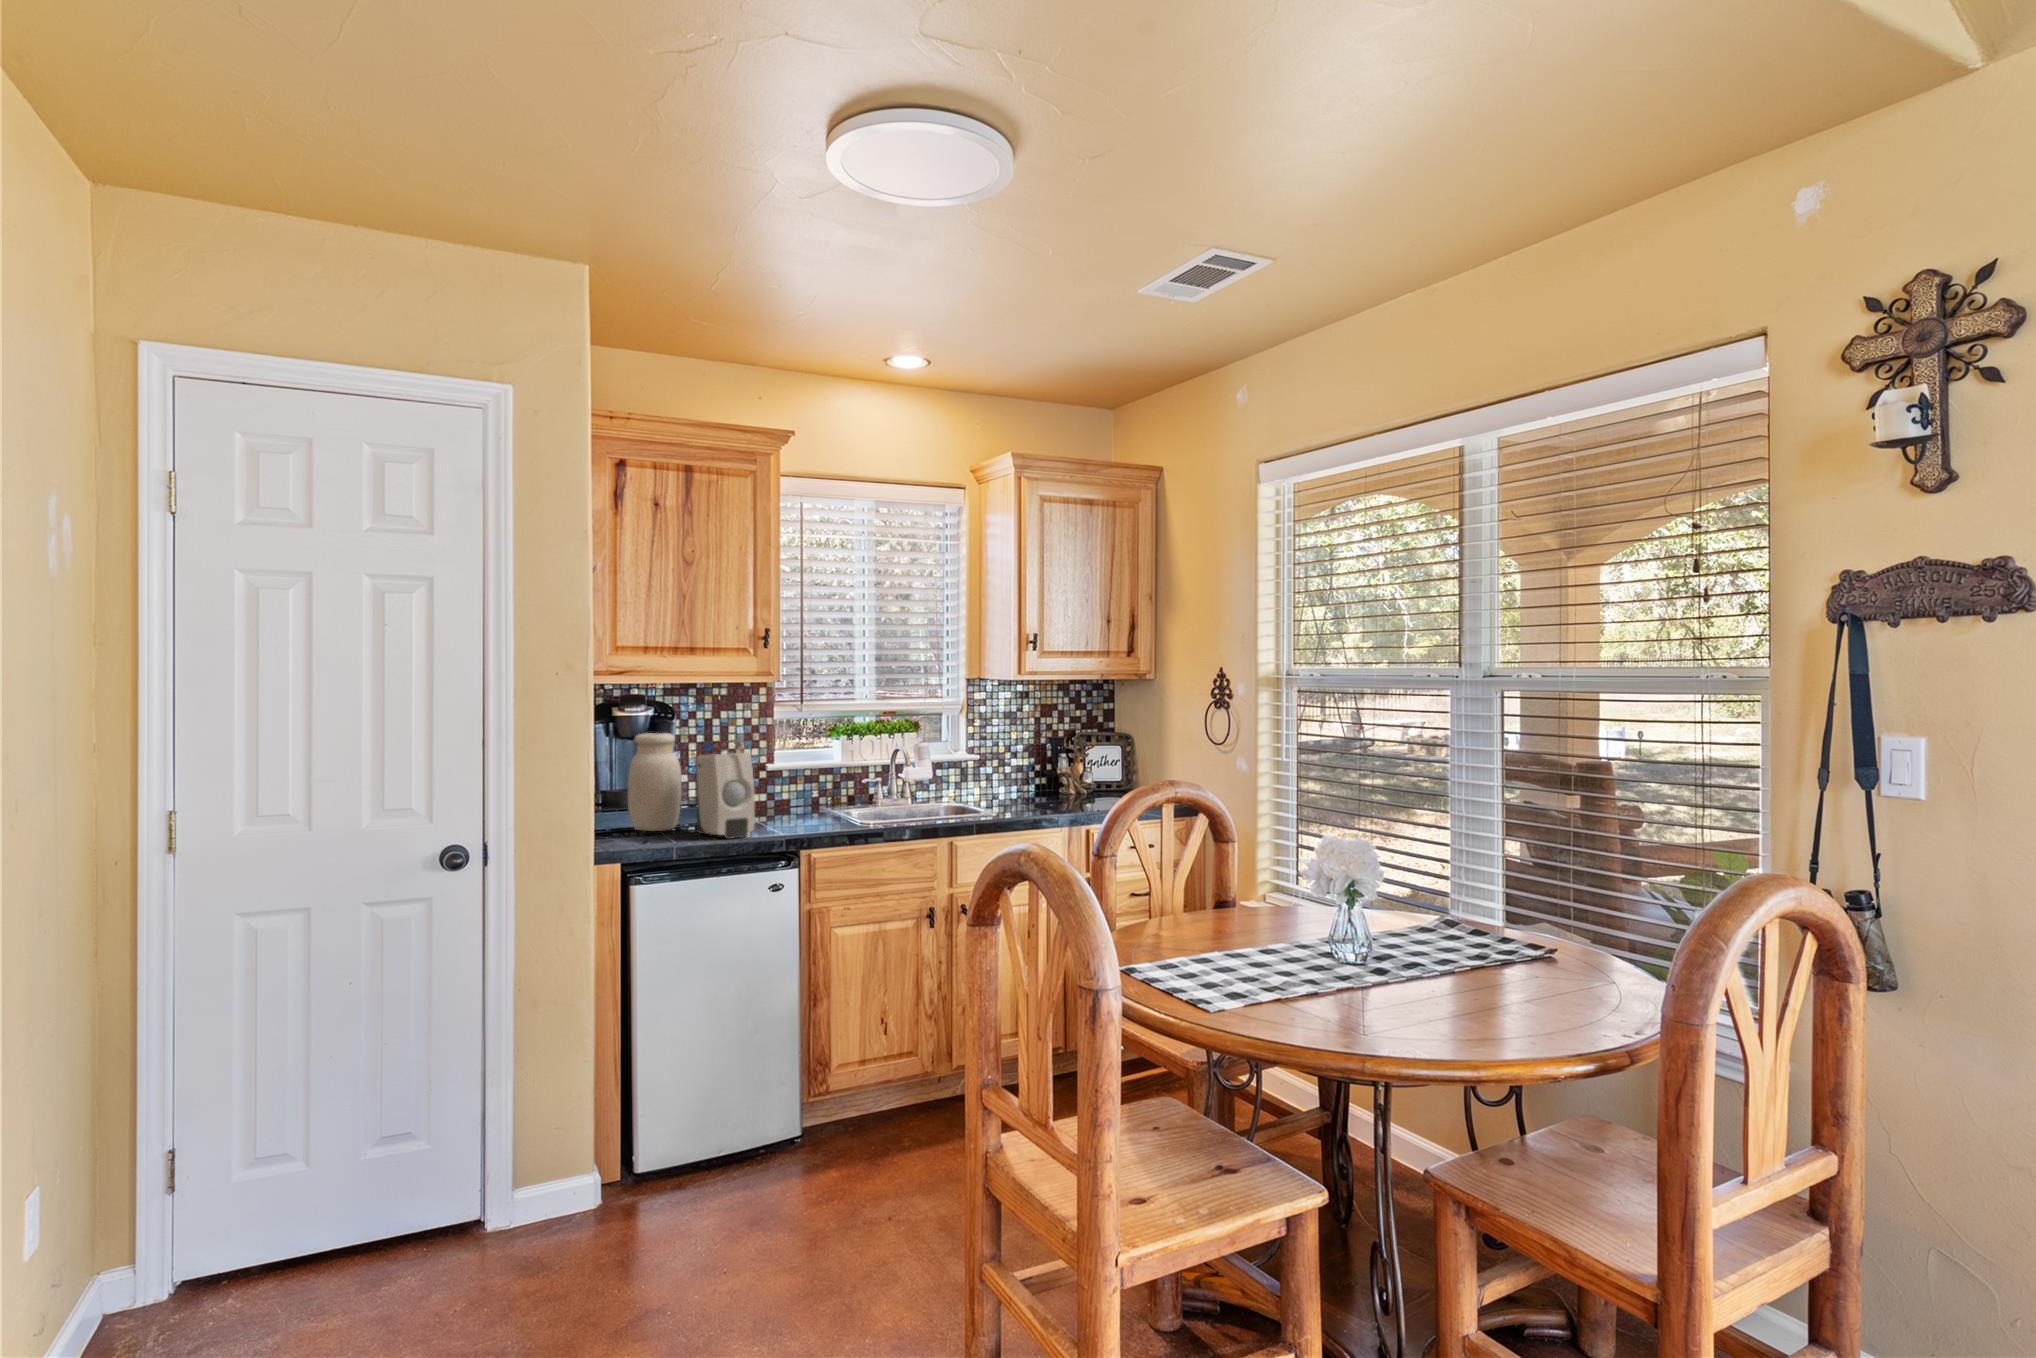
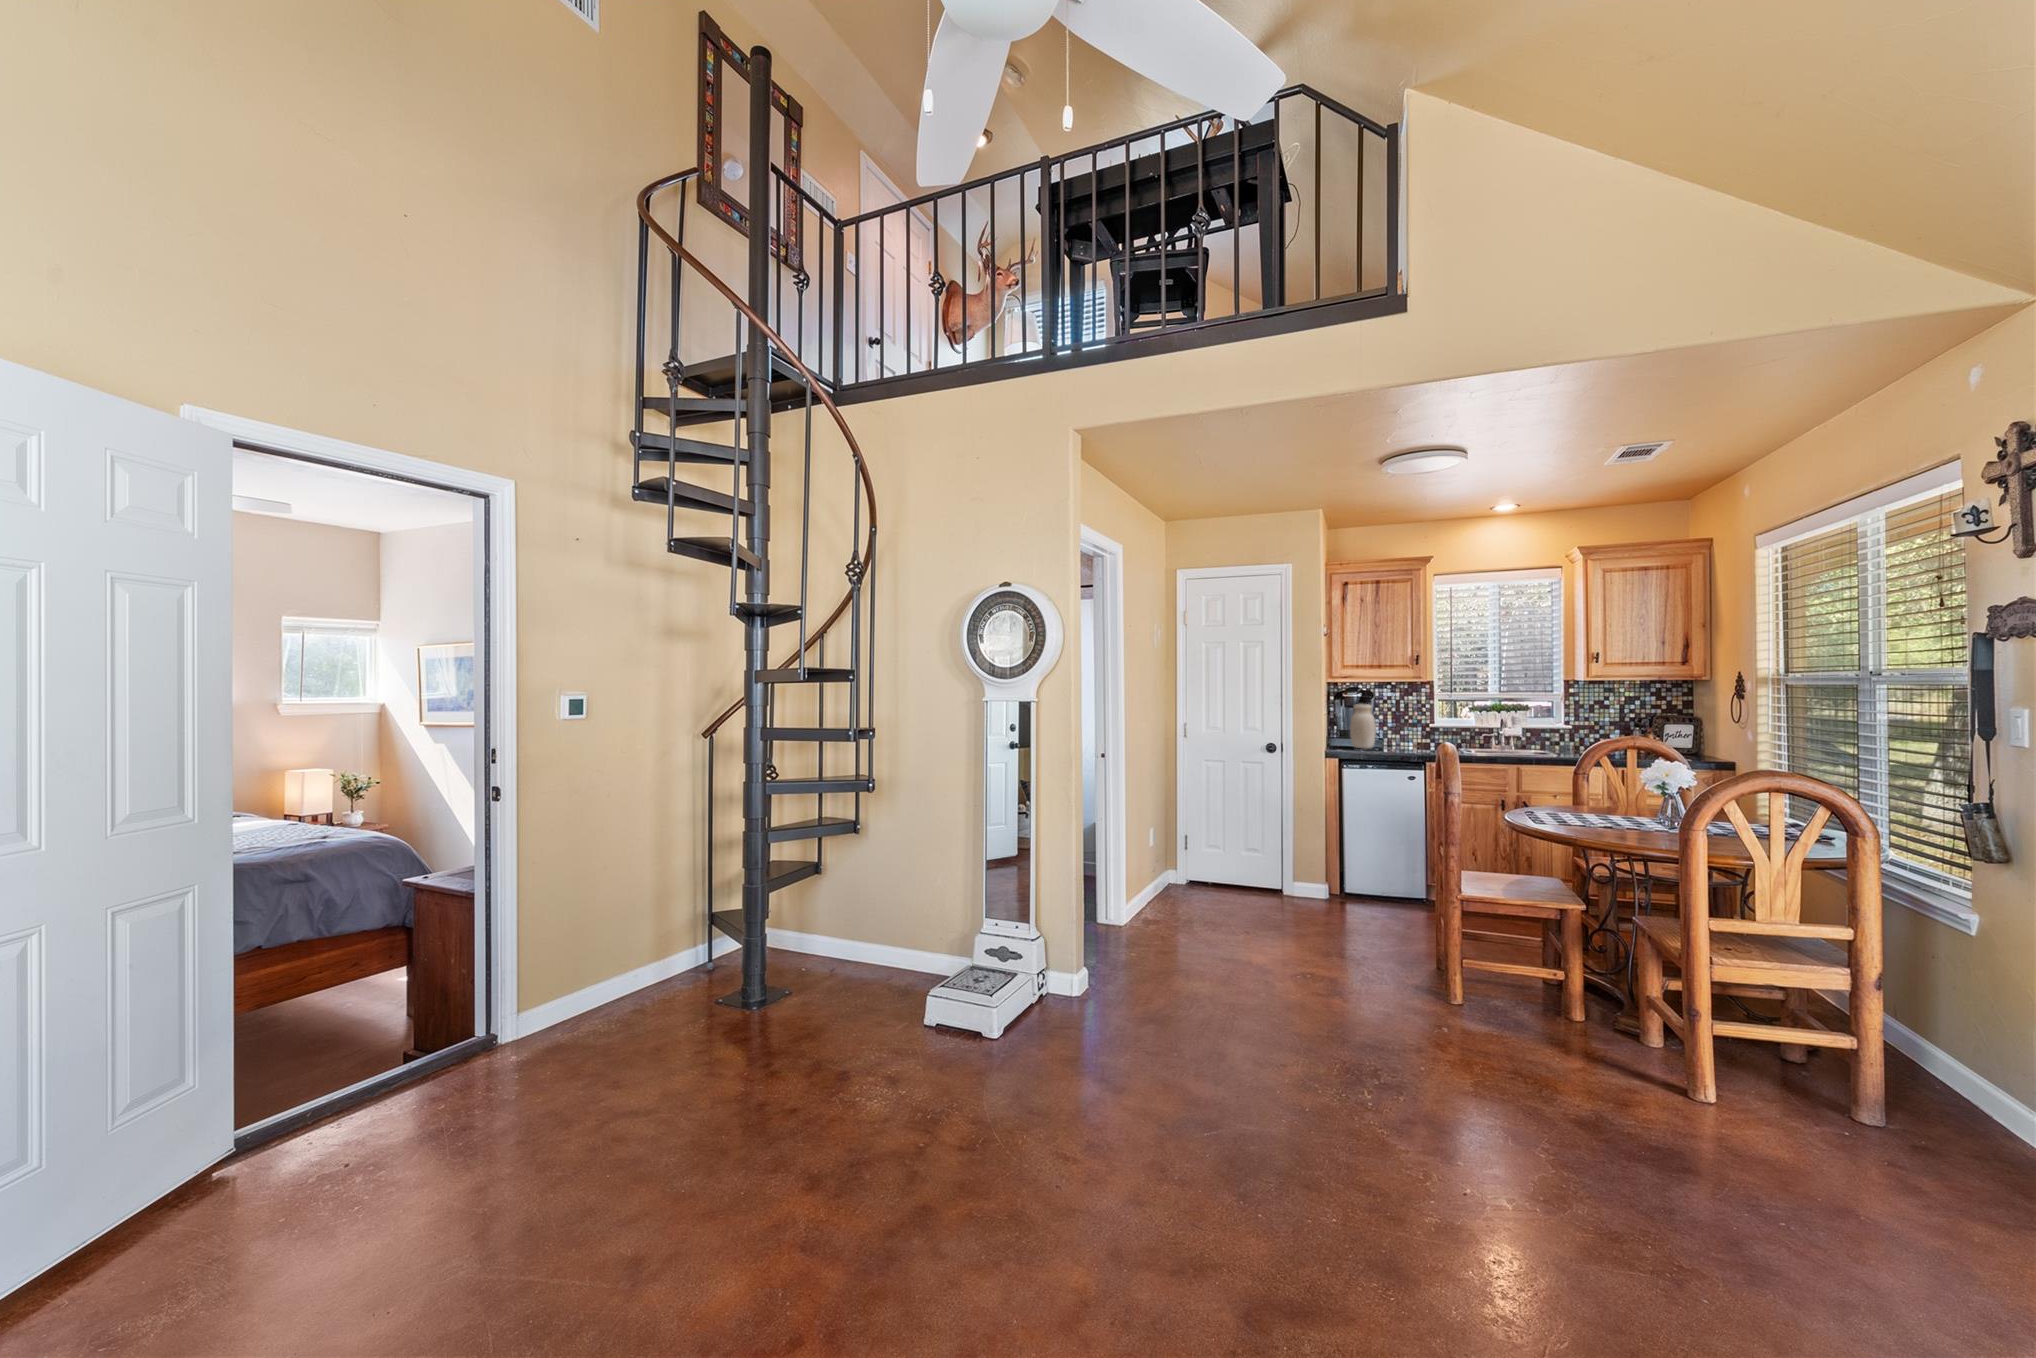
soap dispenser: present [695,753,755,839] -> none [1379,714,1404,753]

